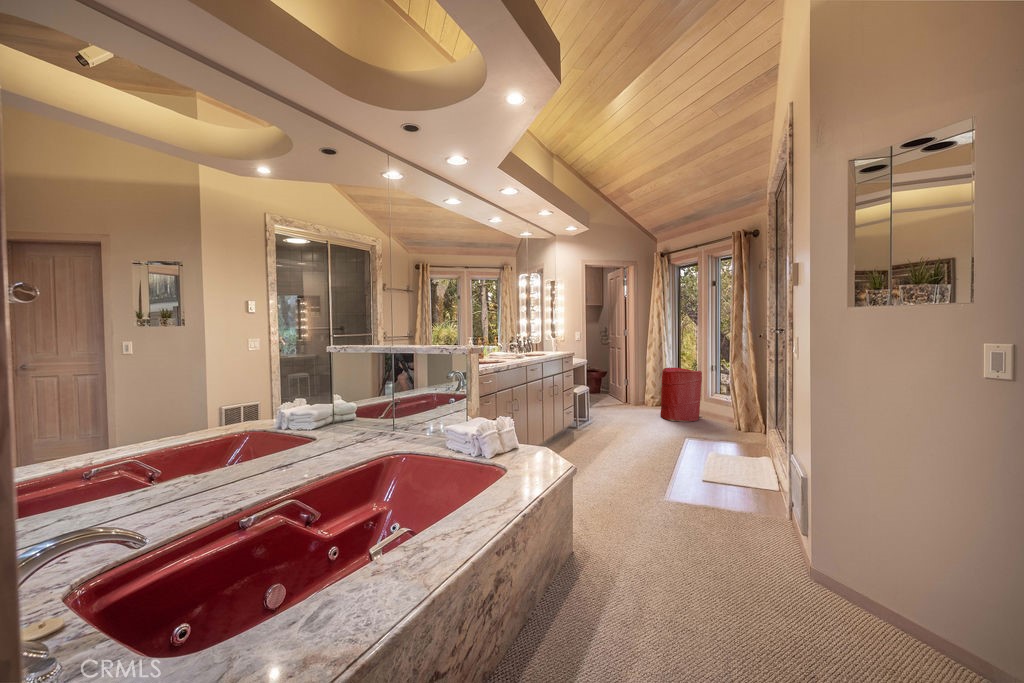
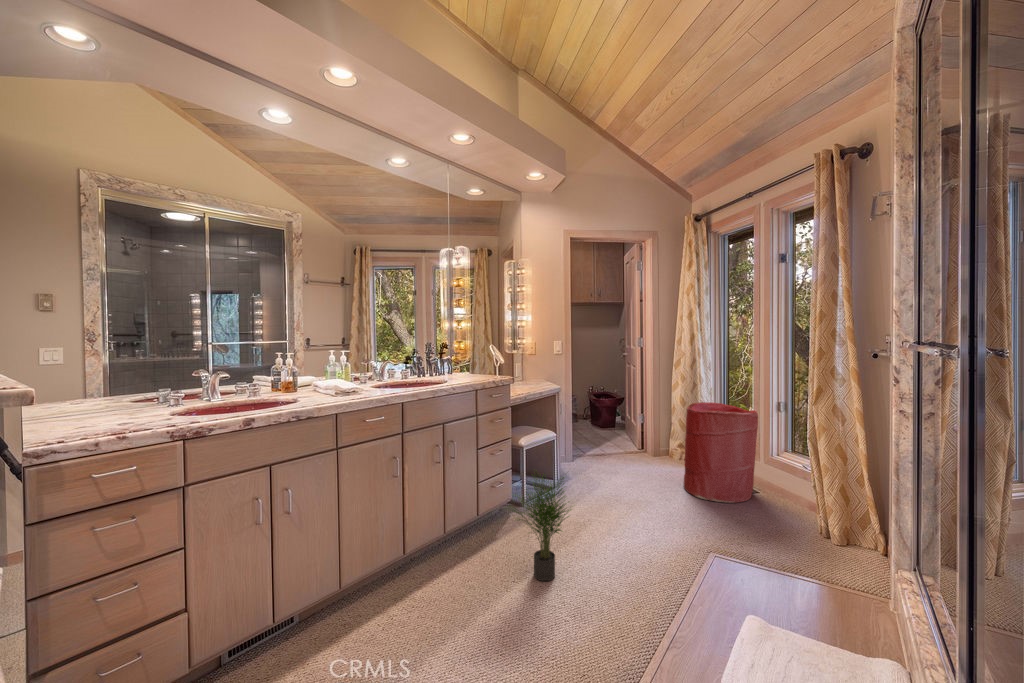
potted plant: none [592,396,631,451] -> present [513,473,571,581]

